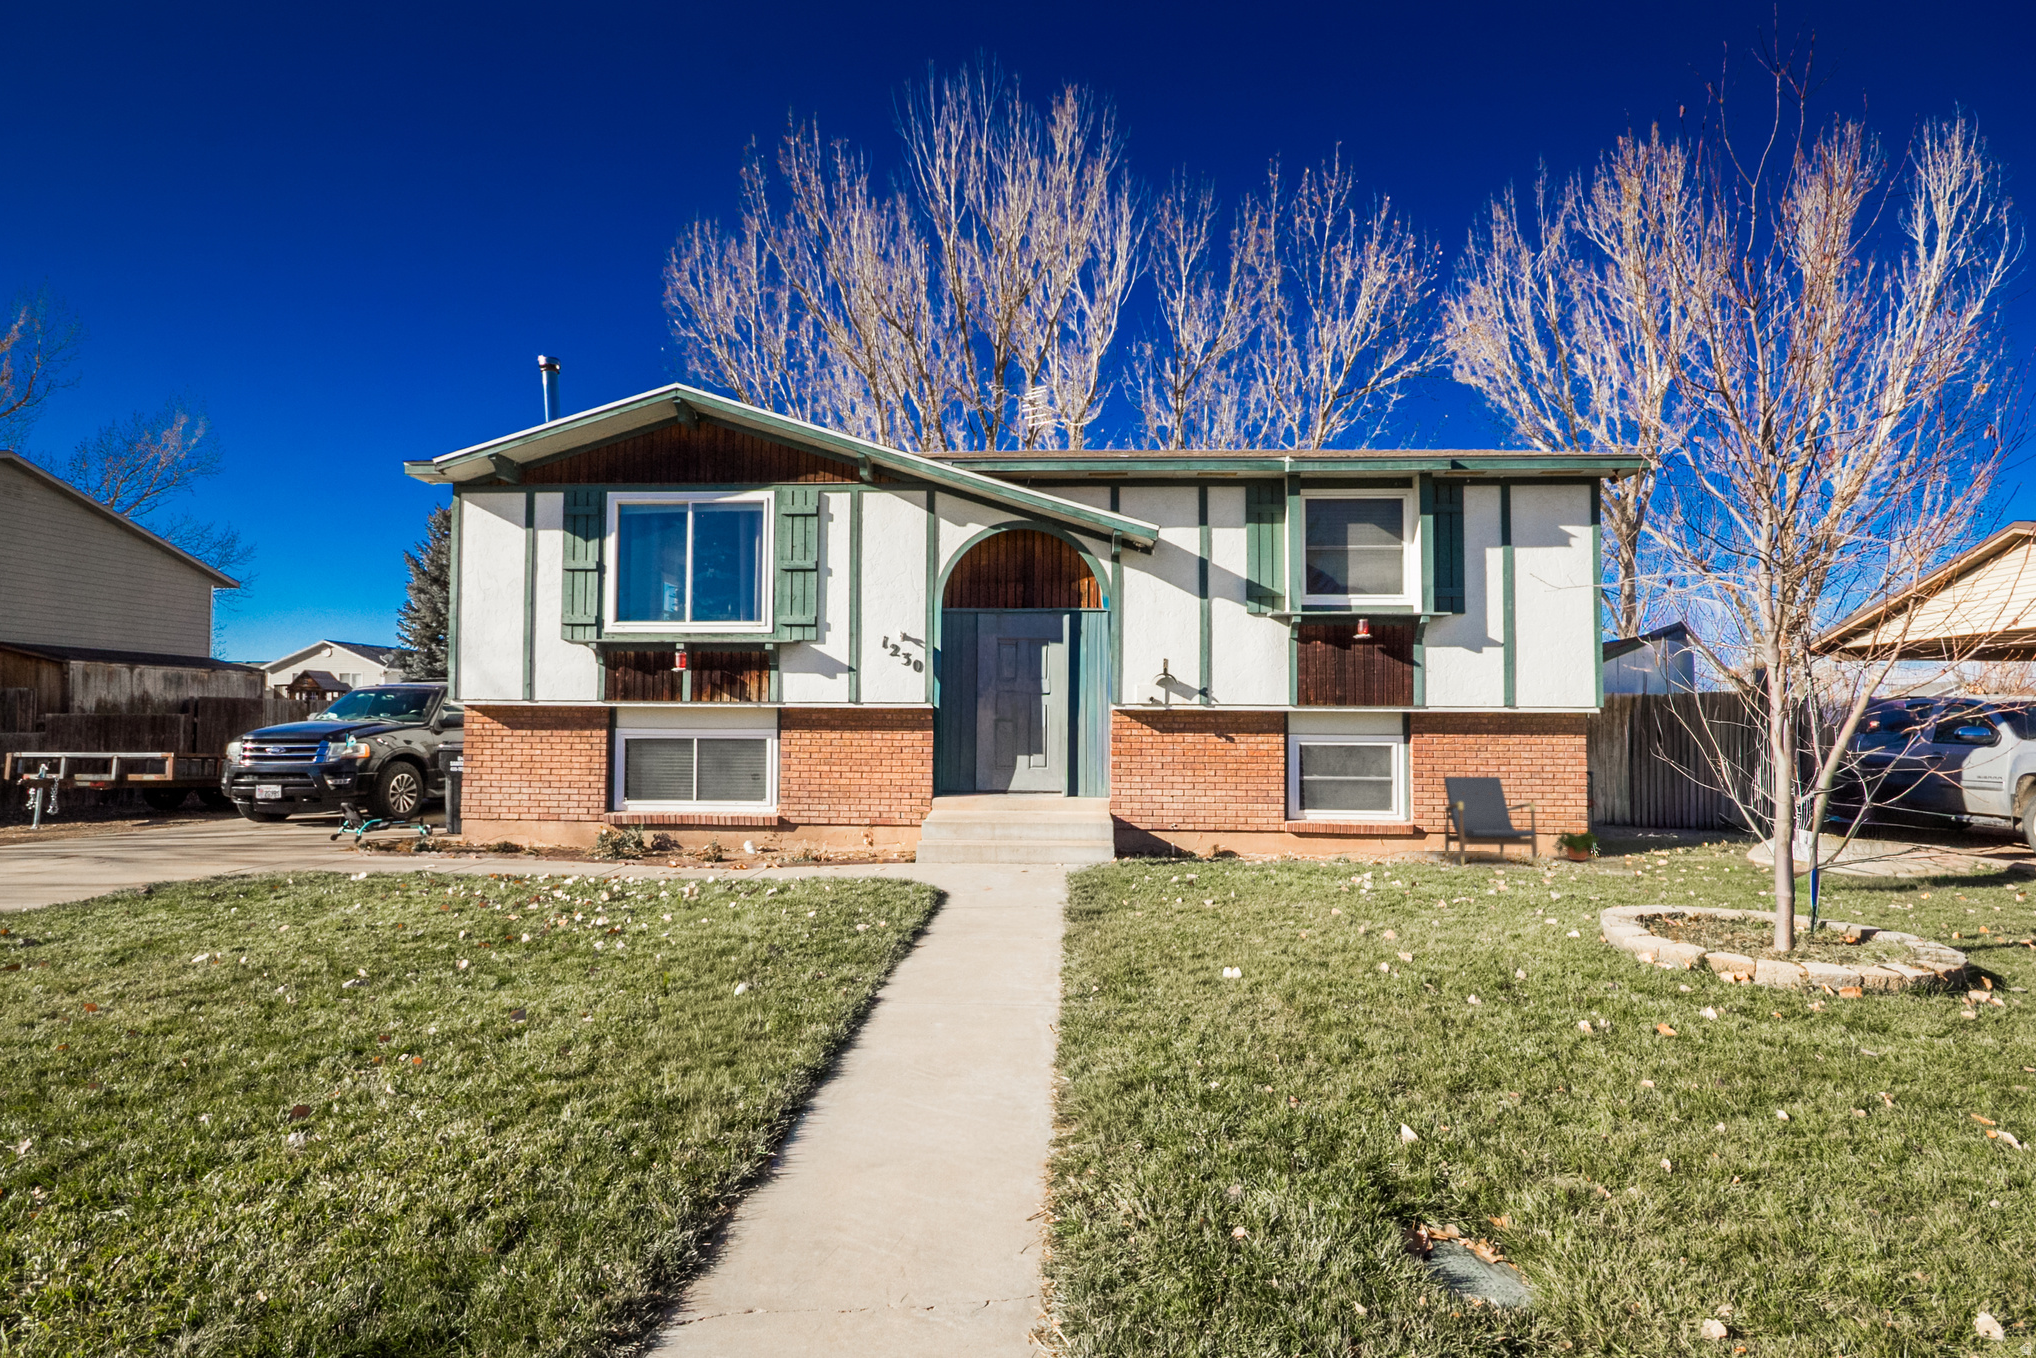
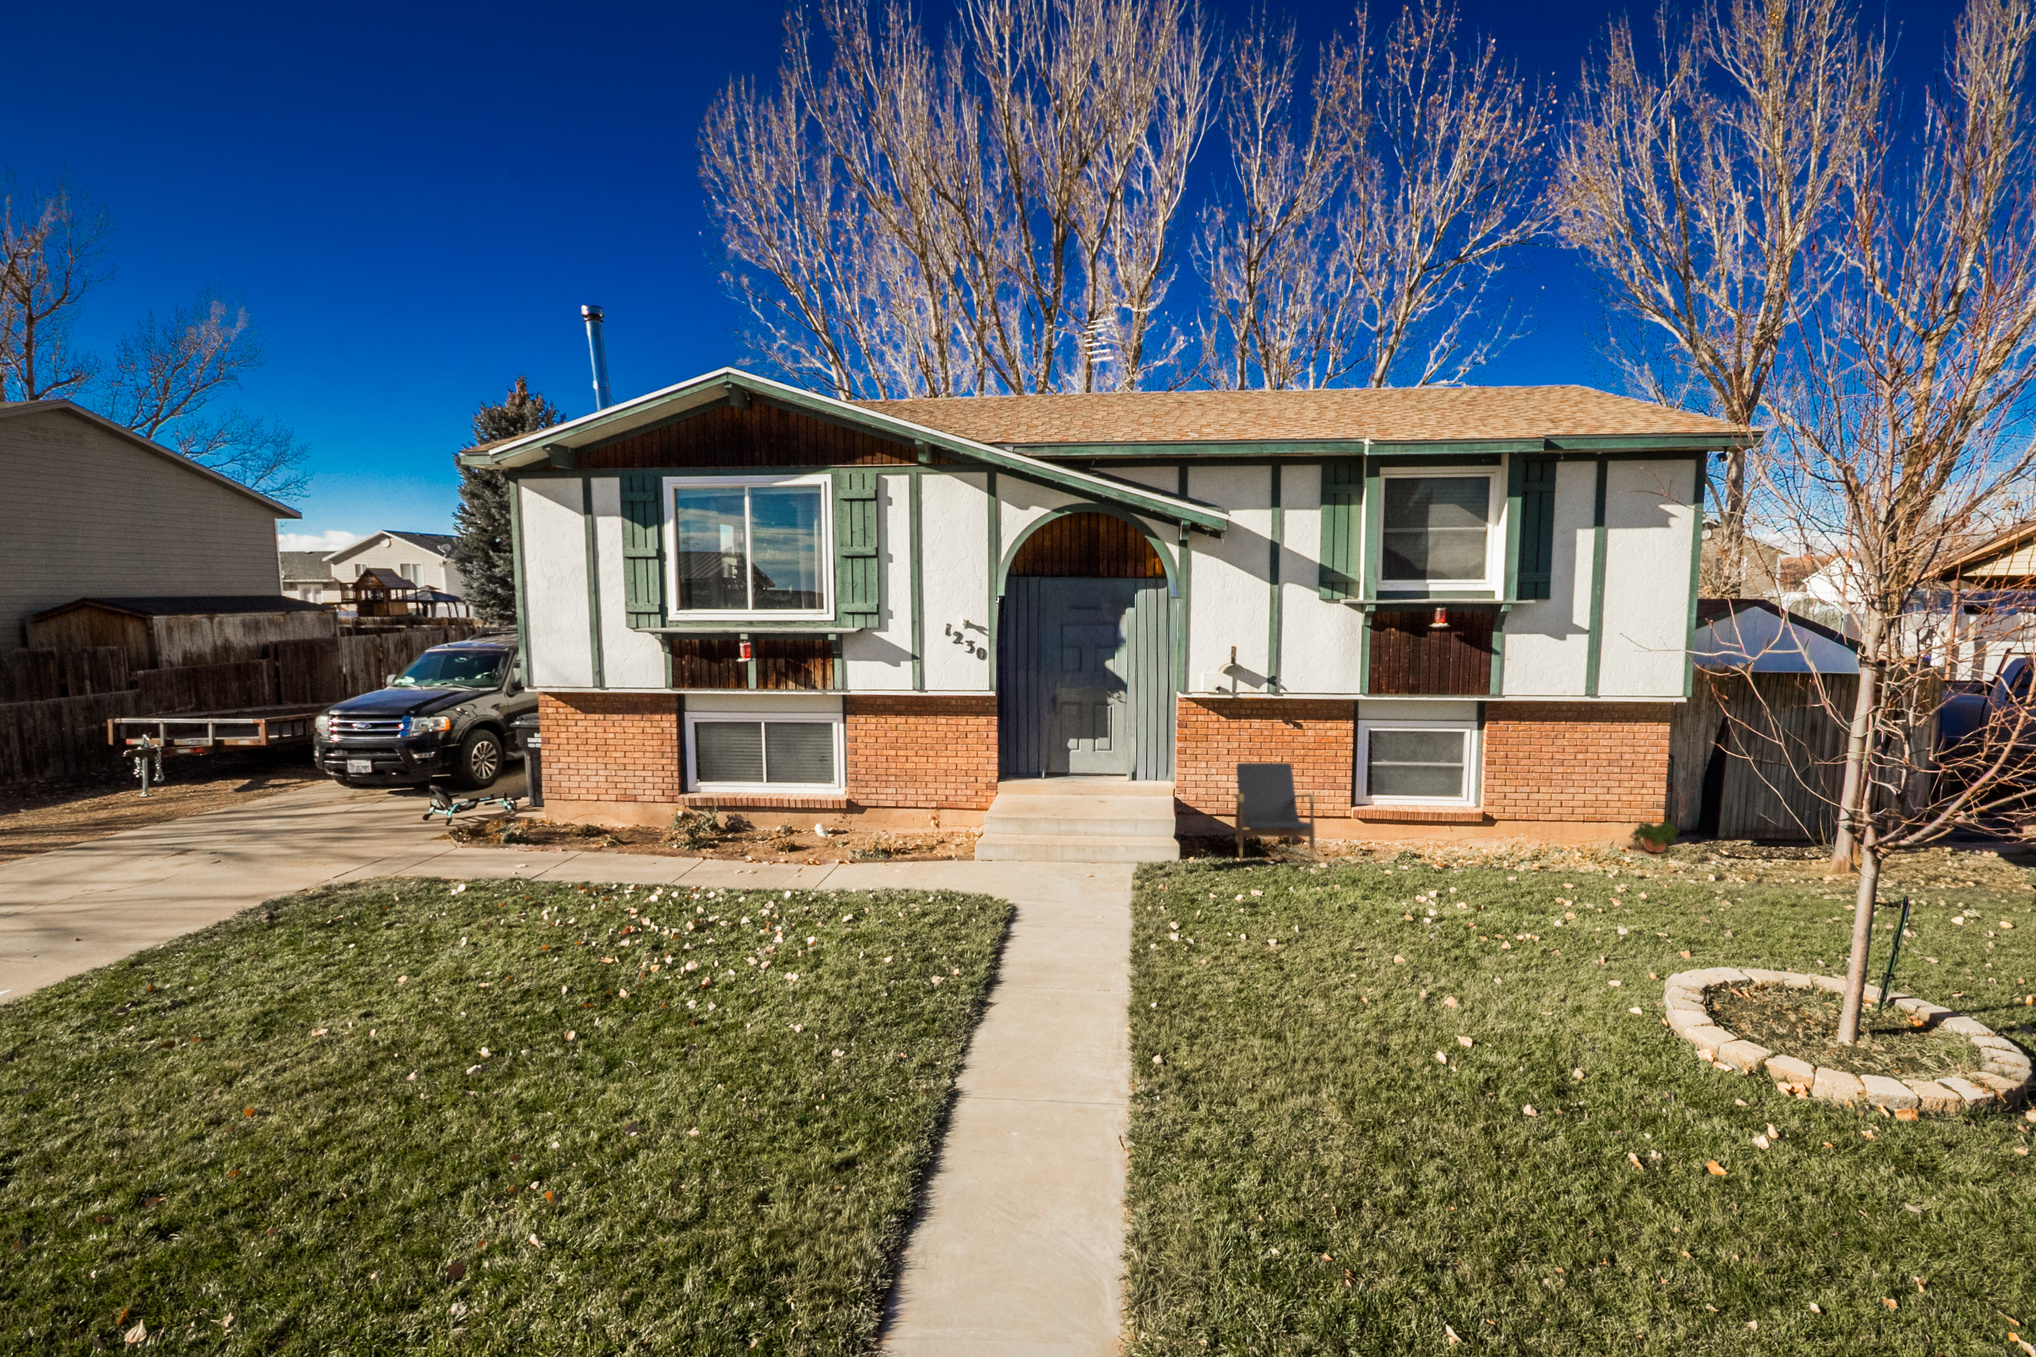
lounge chair: present [1444,776,1537,867] -> present [1234,763,1315,857]

